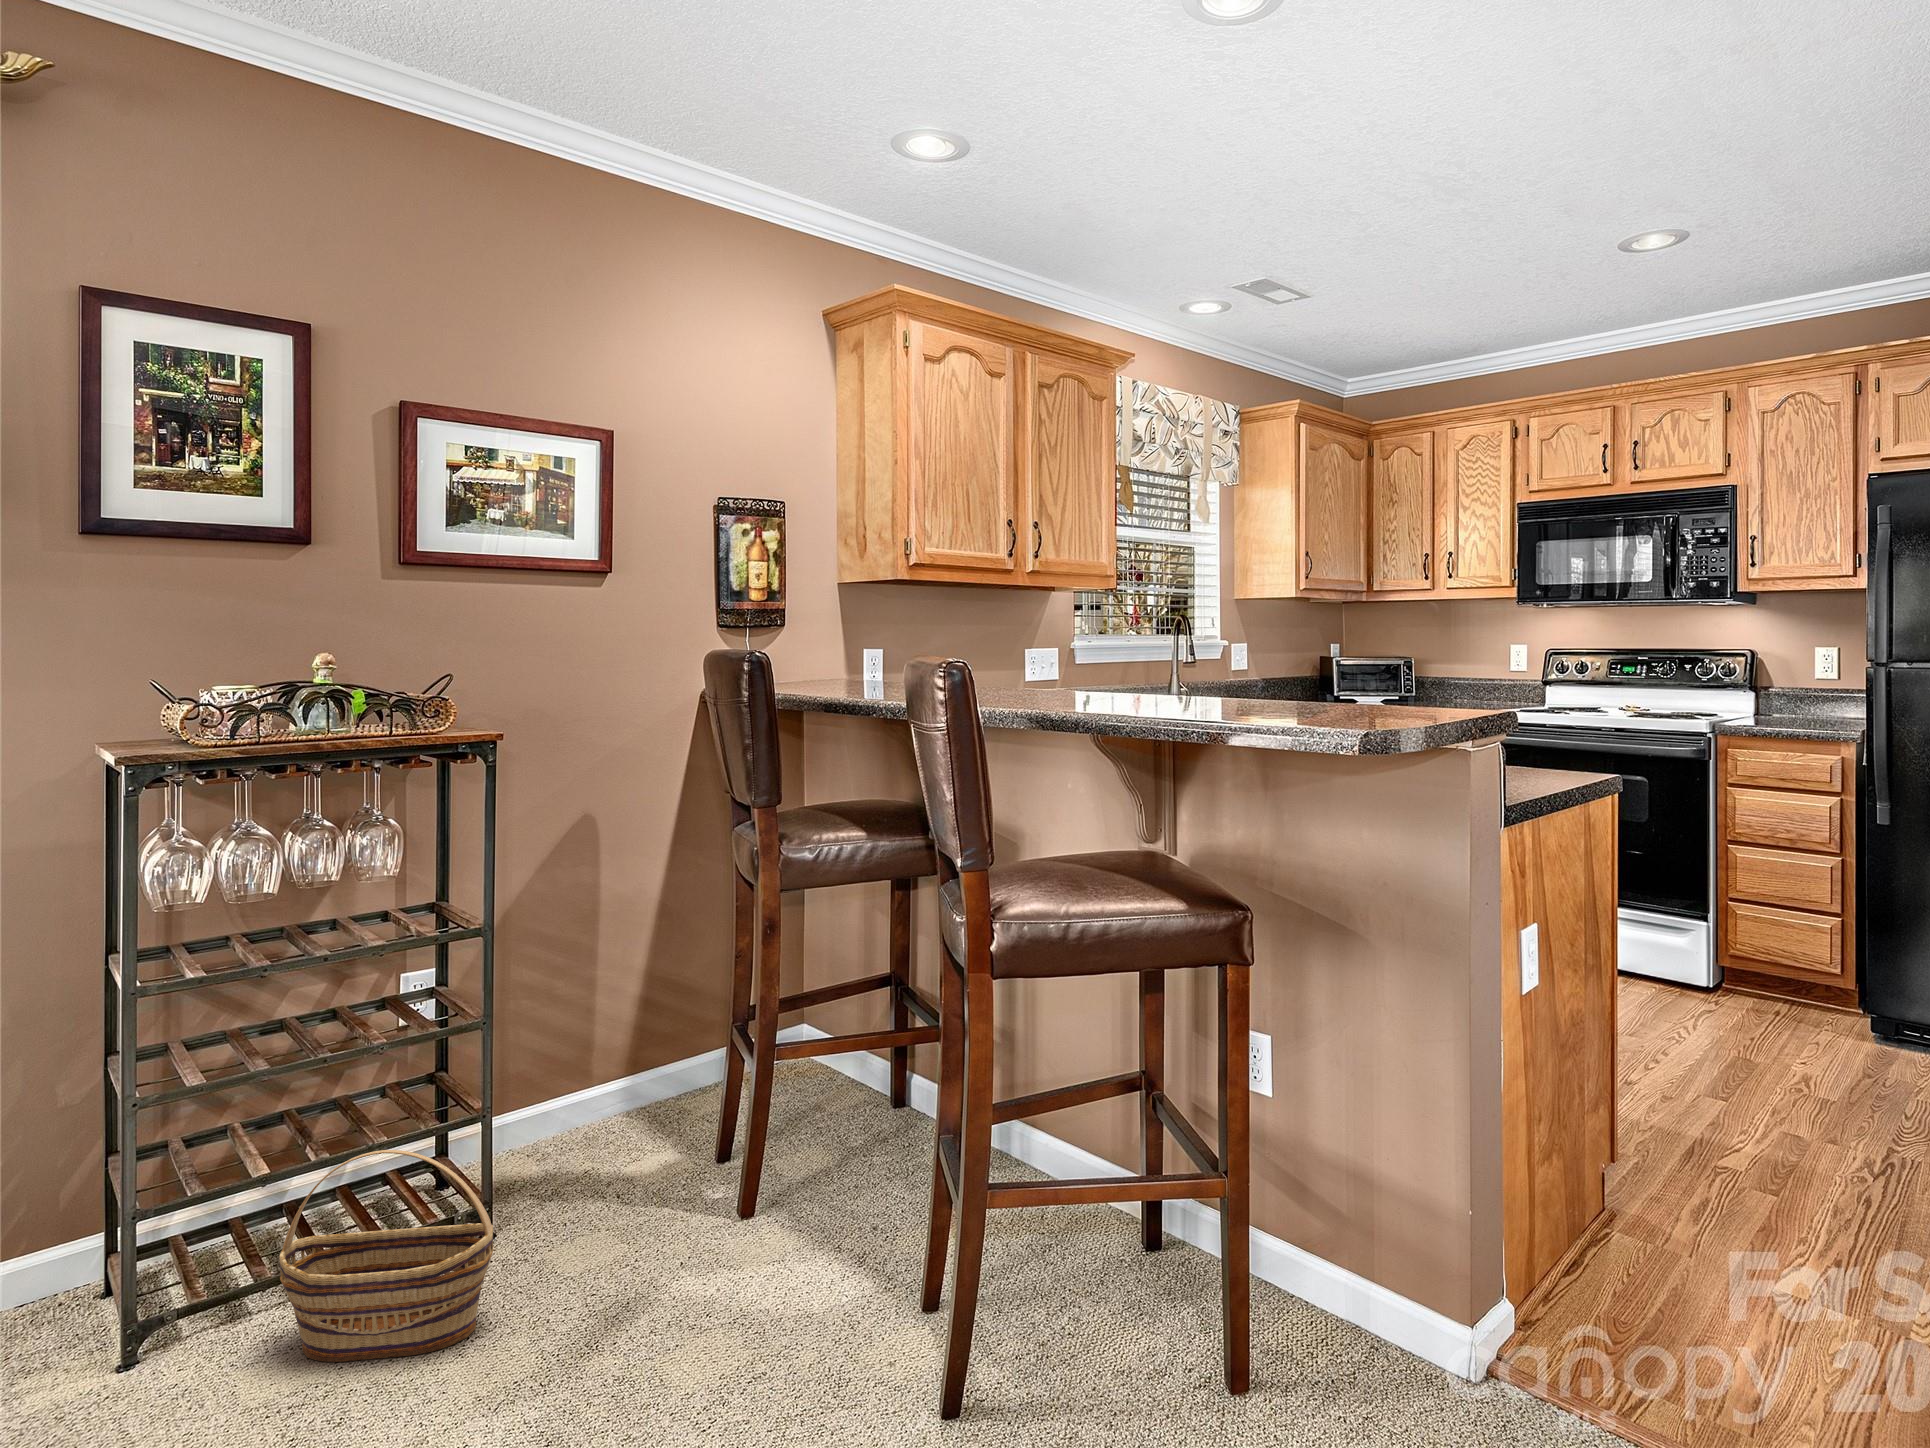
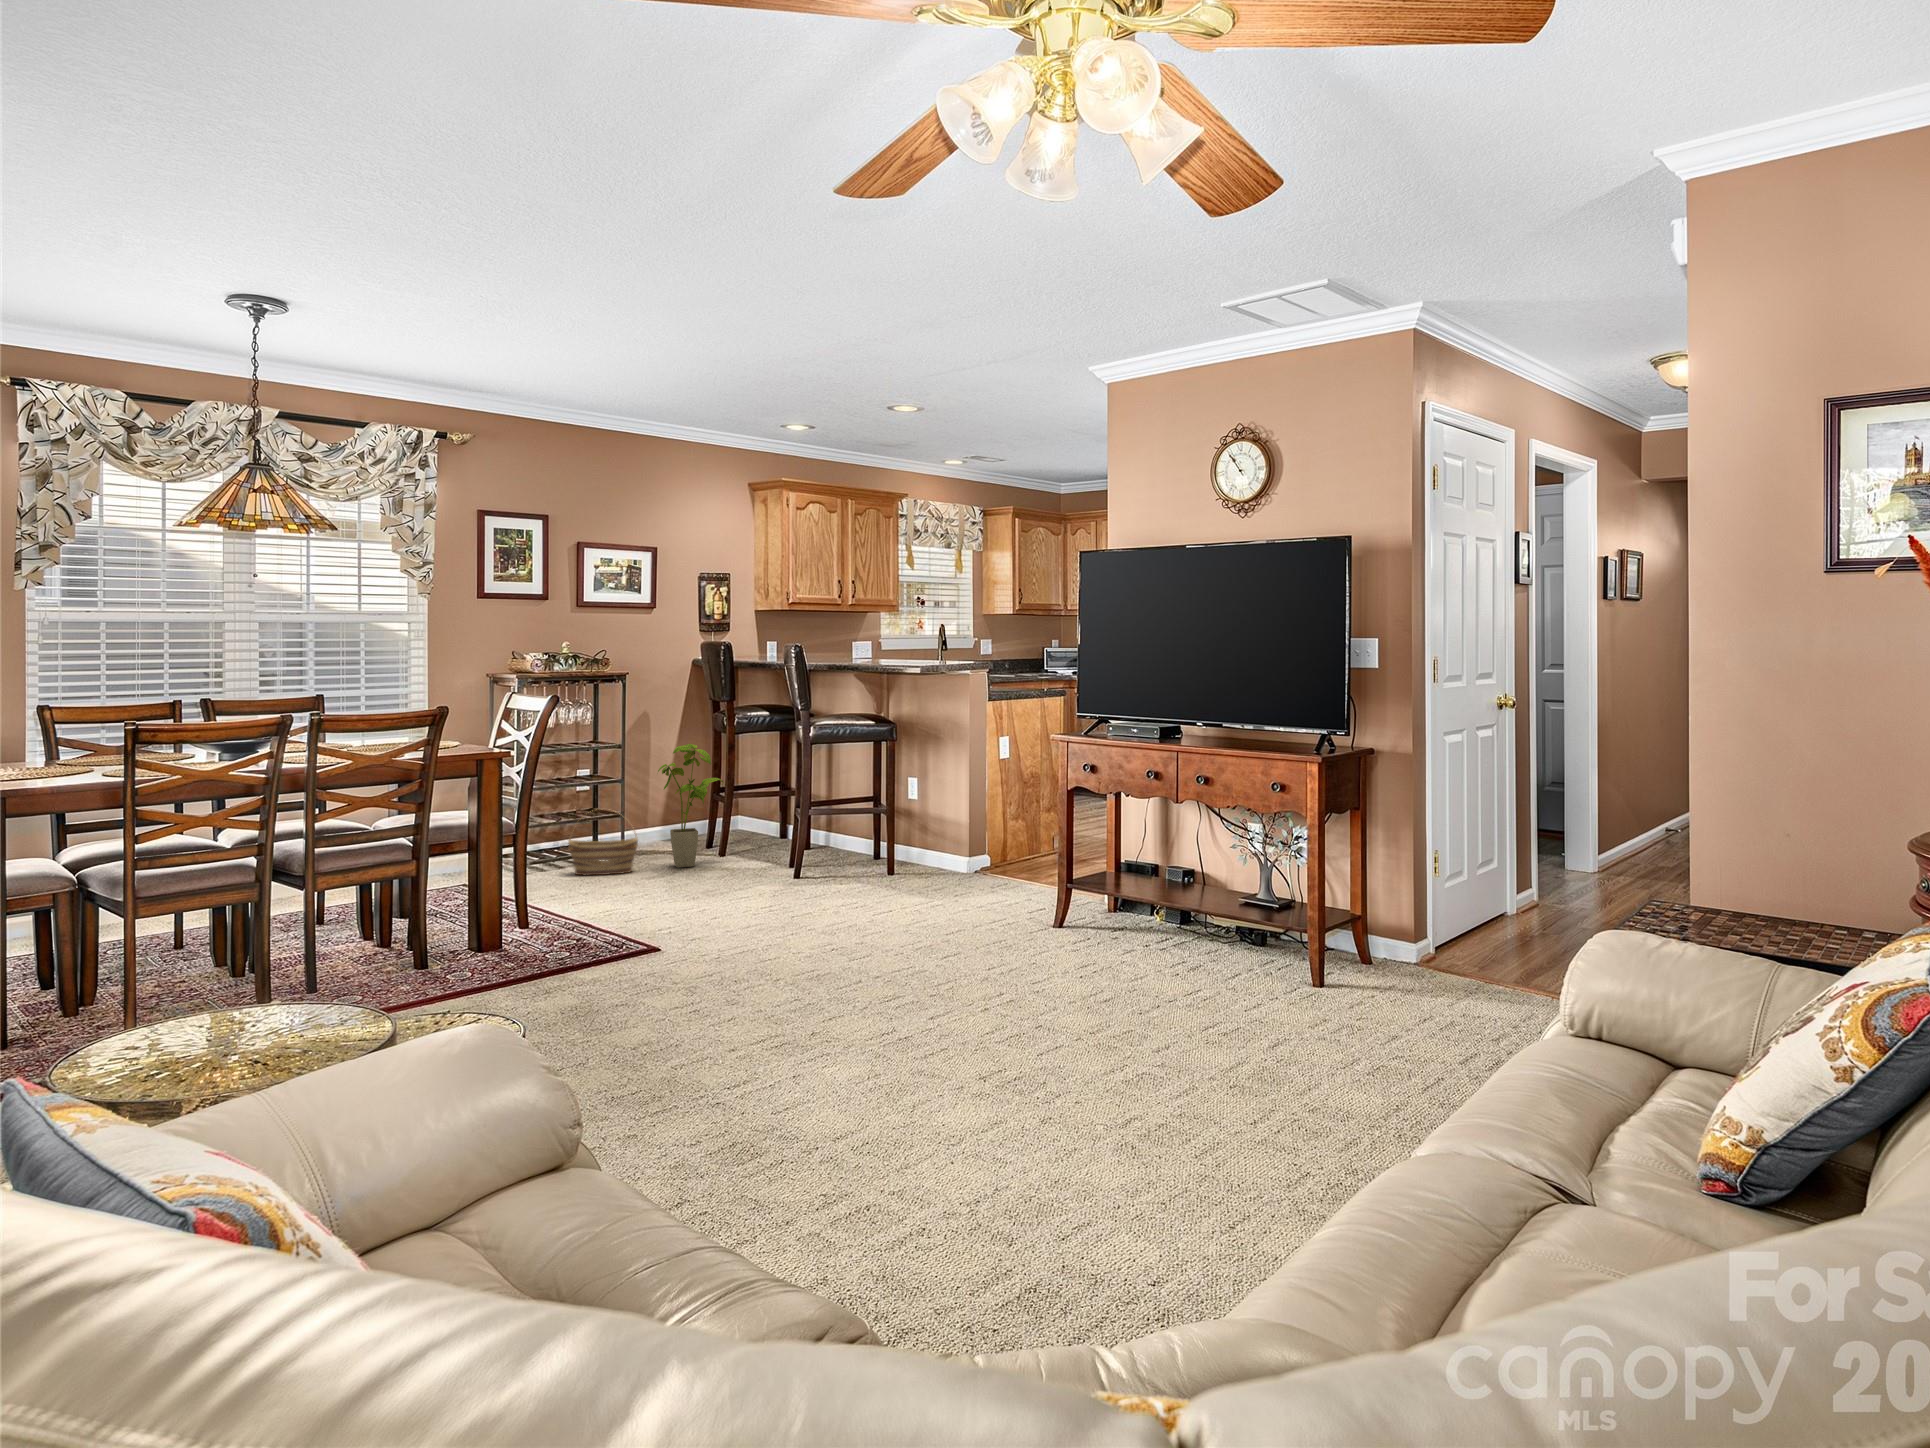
house plant: none [560,945,750,1302] -> present [658,744,724,868]

